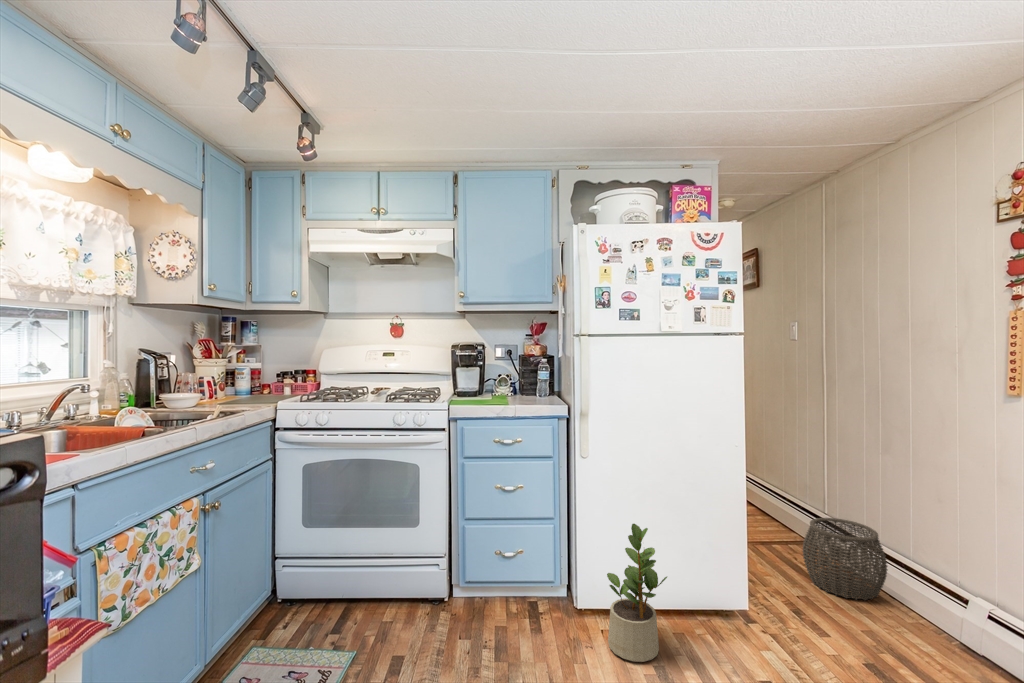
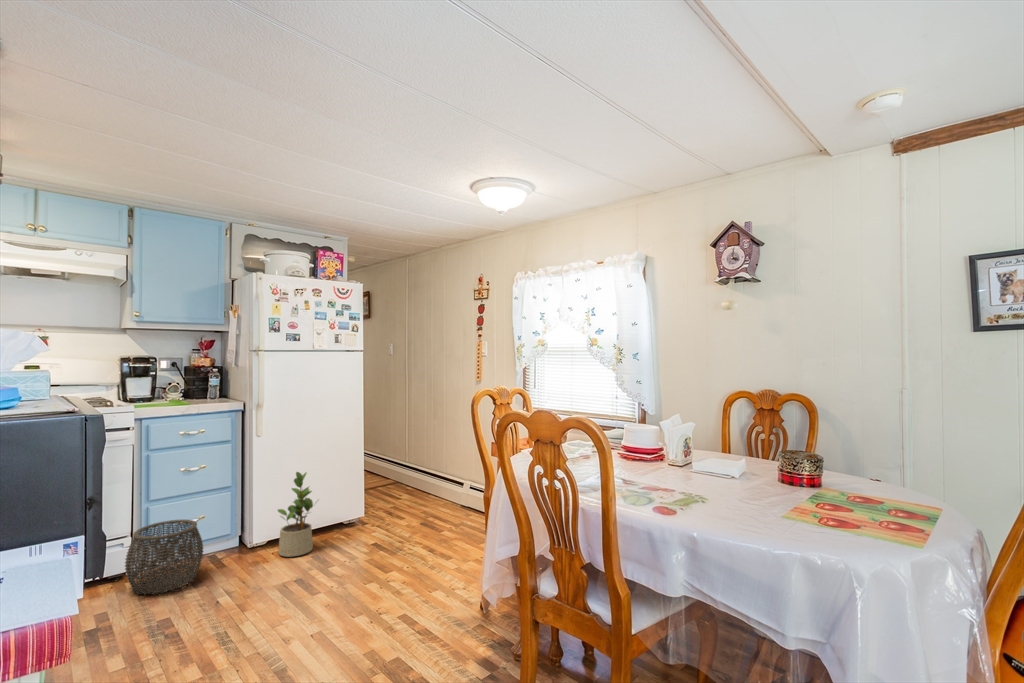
woven basket: present [803,518,887,600] -> present [125,519,203,595]

